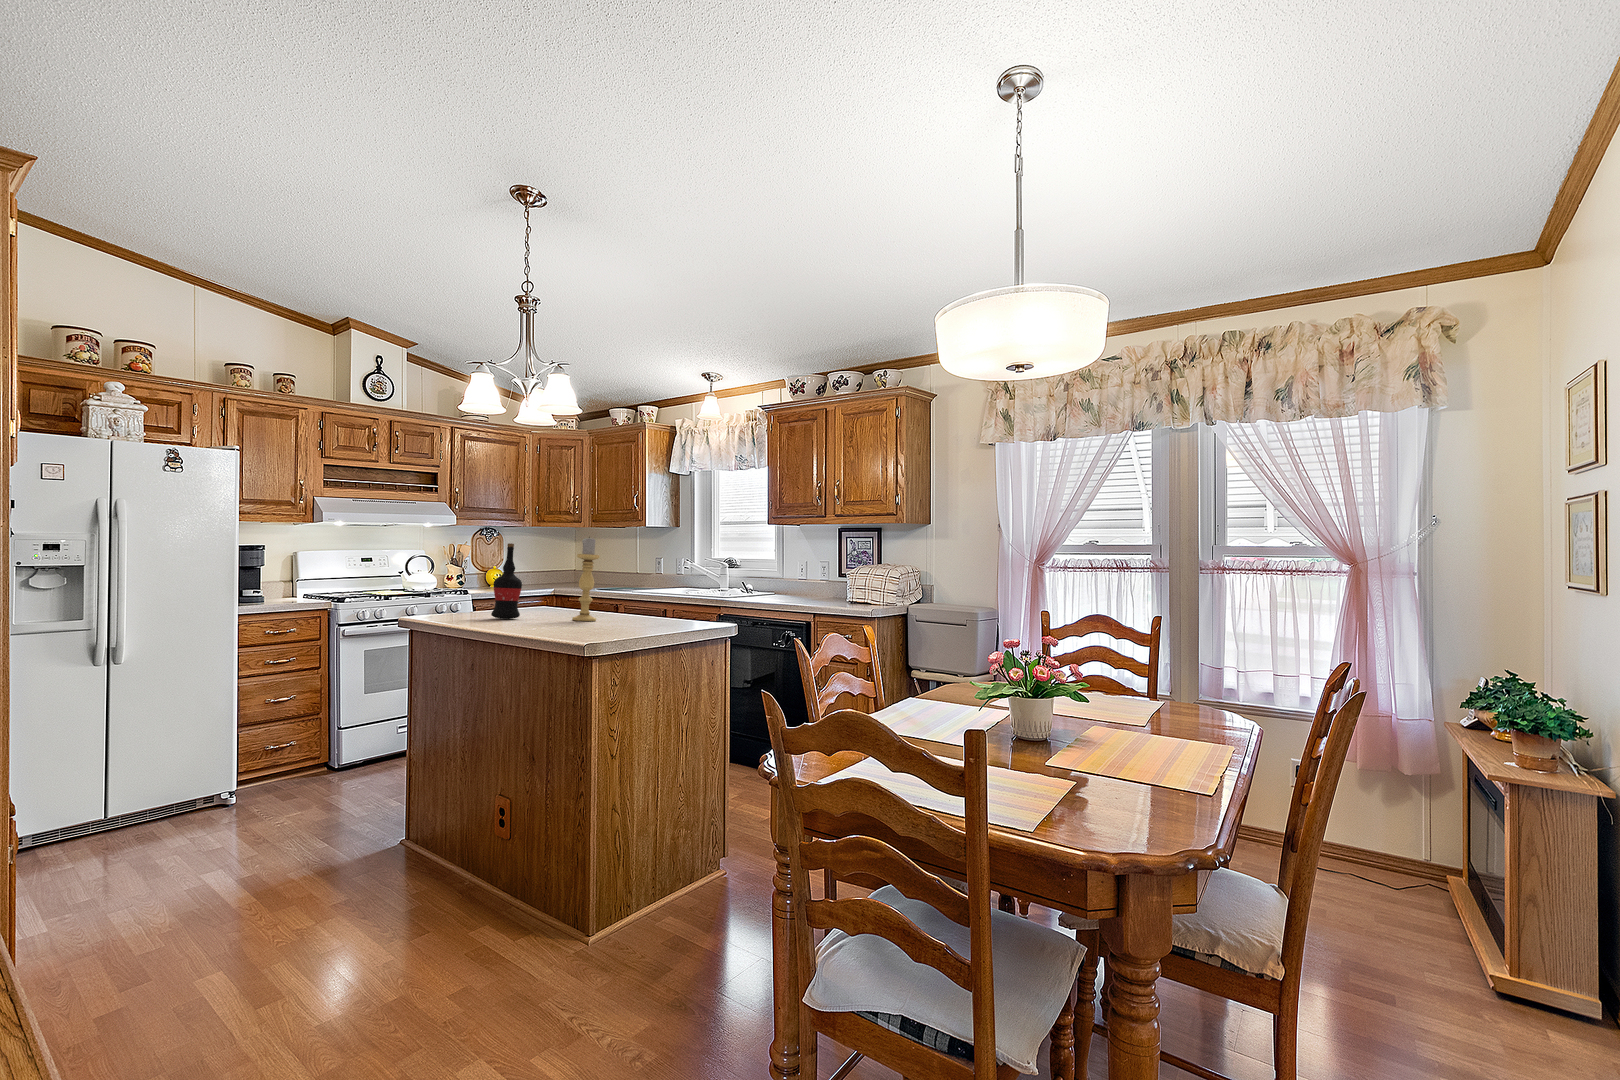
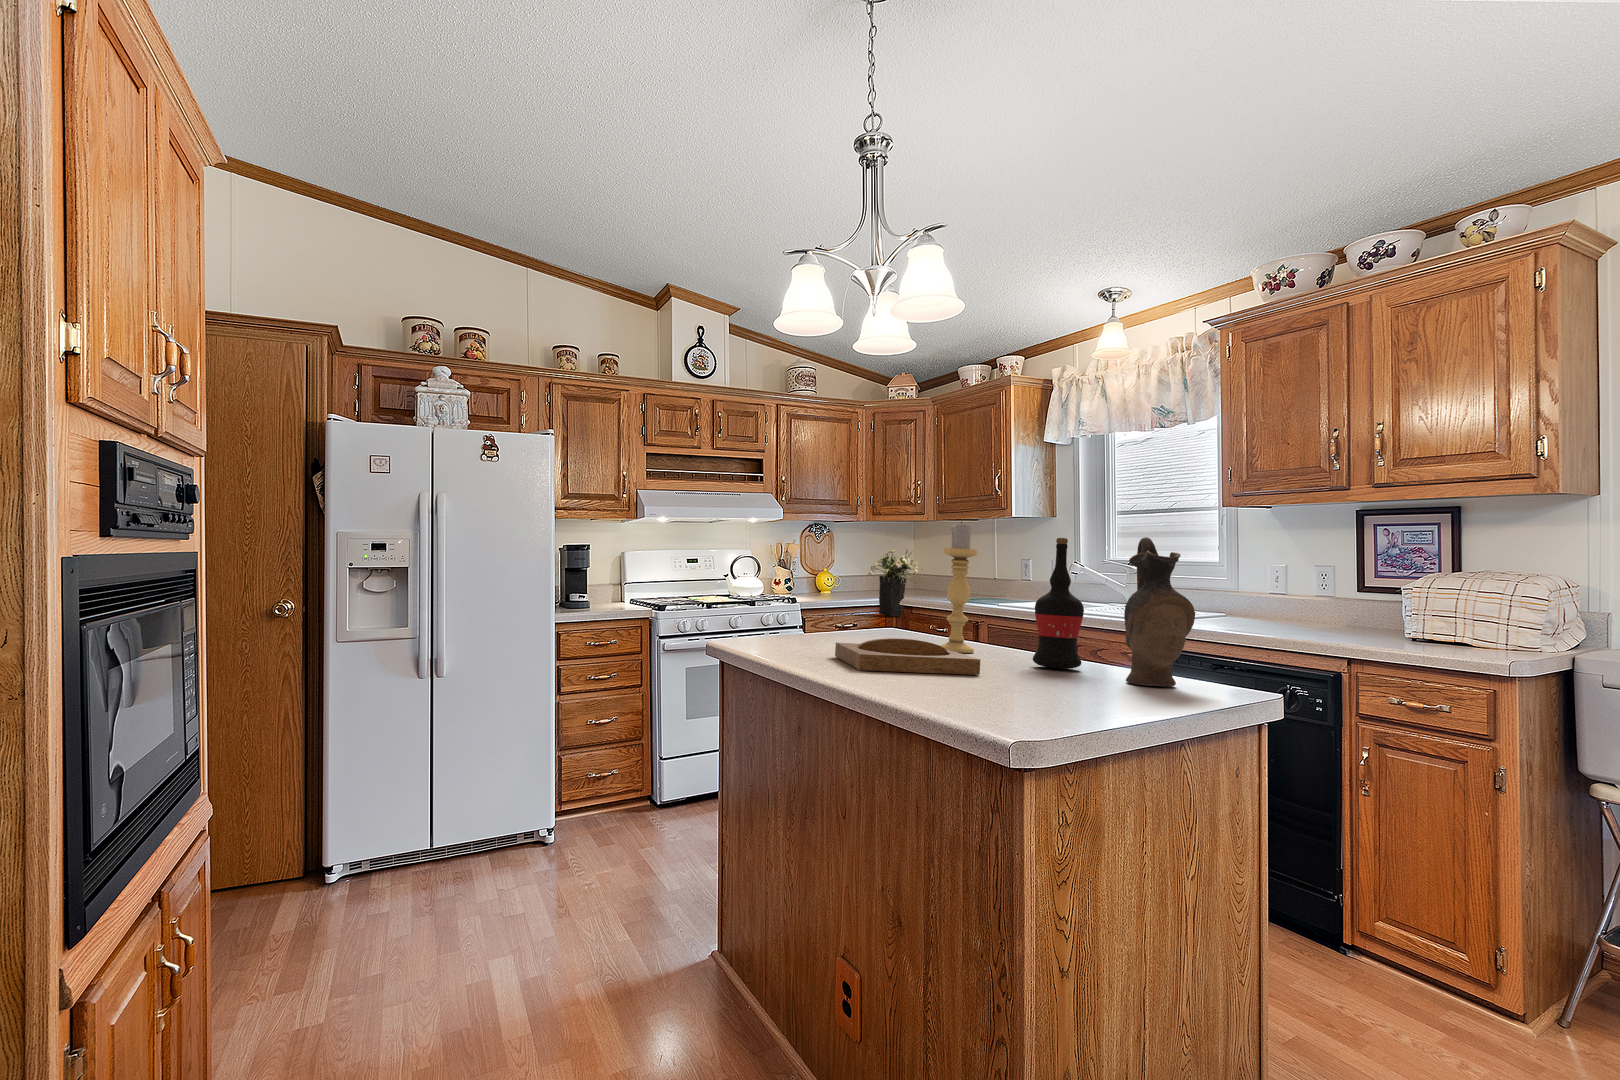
wine bottle: present [491,543,522,619] -> present [1033,538,1084,669]
ceramic pitcher: none [673,550,709,631] -> present [1124,537,1195,686]
flower arrangement: none [530,551,576,603] -> present [868,550,923,616]
tray: none [499,611,590,629] -> present [835,638,980,675]

